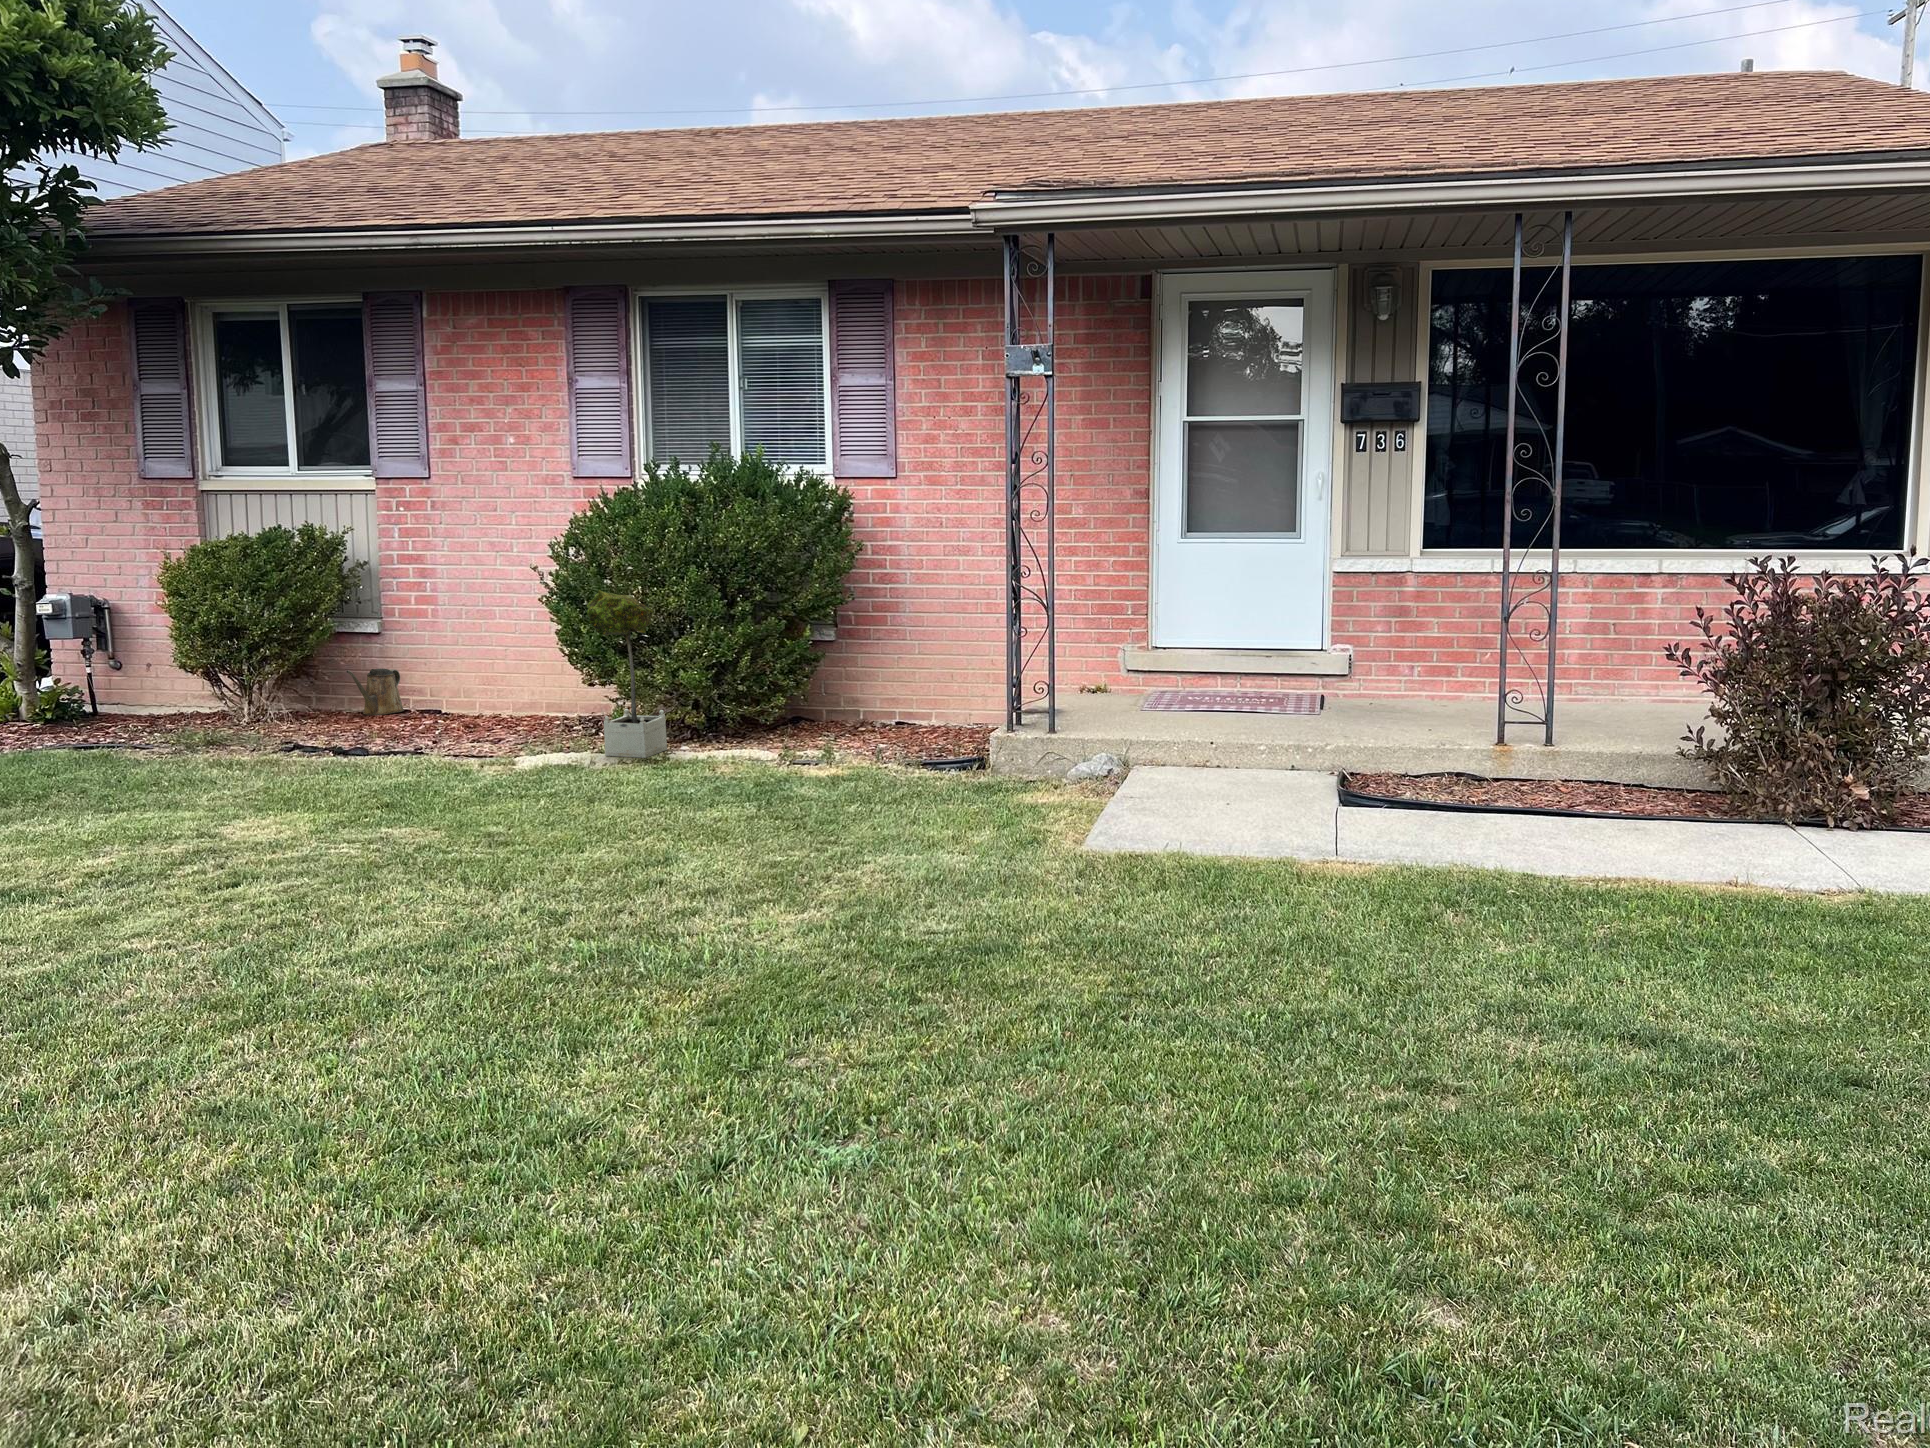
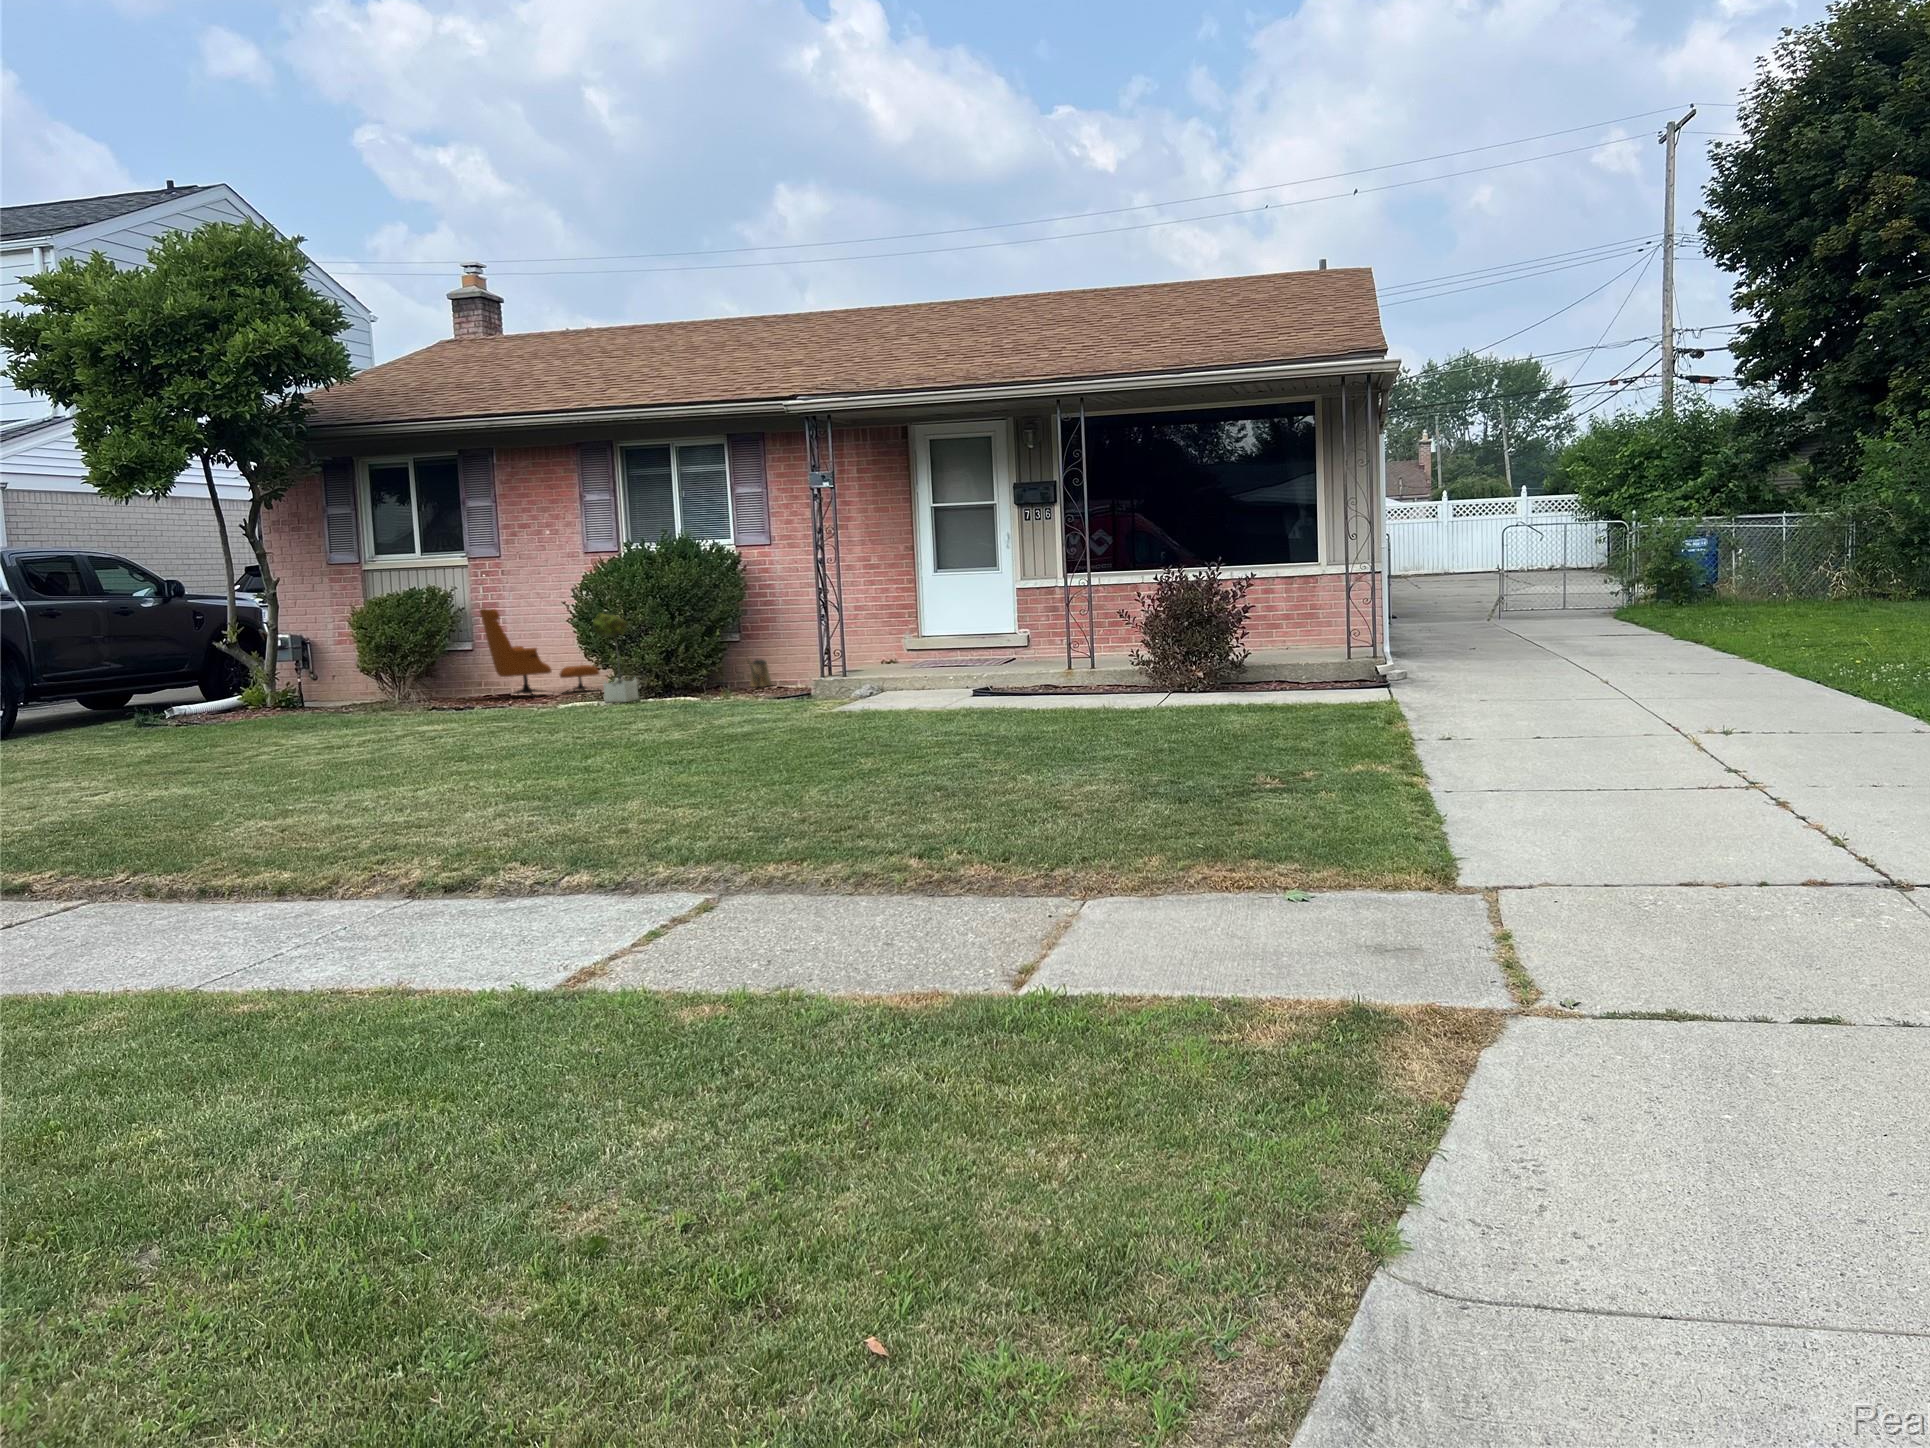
lounge chair: none [385,569,596,731] -> present [480,608,599,697]
watering can: present [346,668,404,715] -> present [748,660,772,687]

